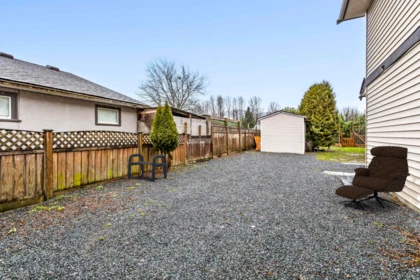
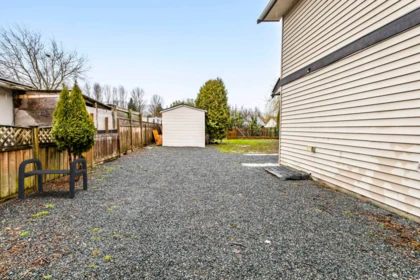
lounge chair: present [335,146,410,209] -> none [294,141,340,197]

